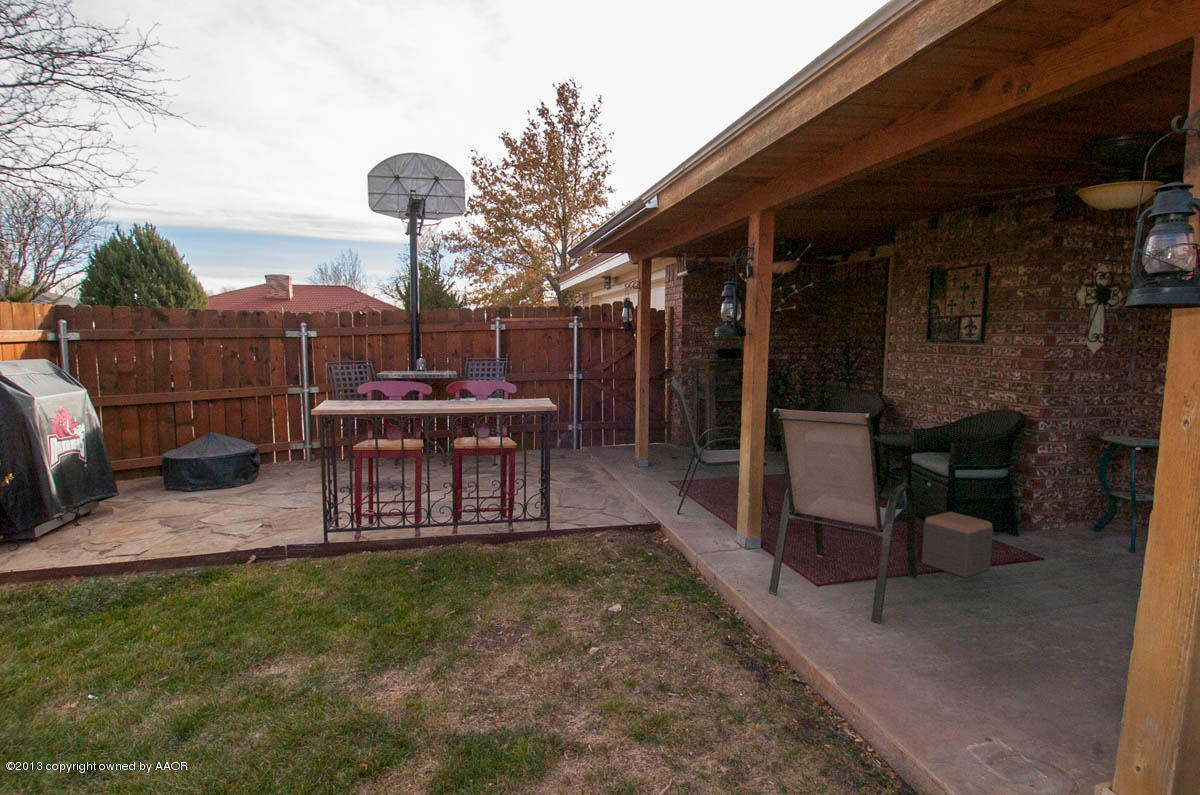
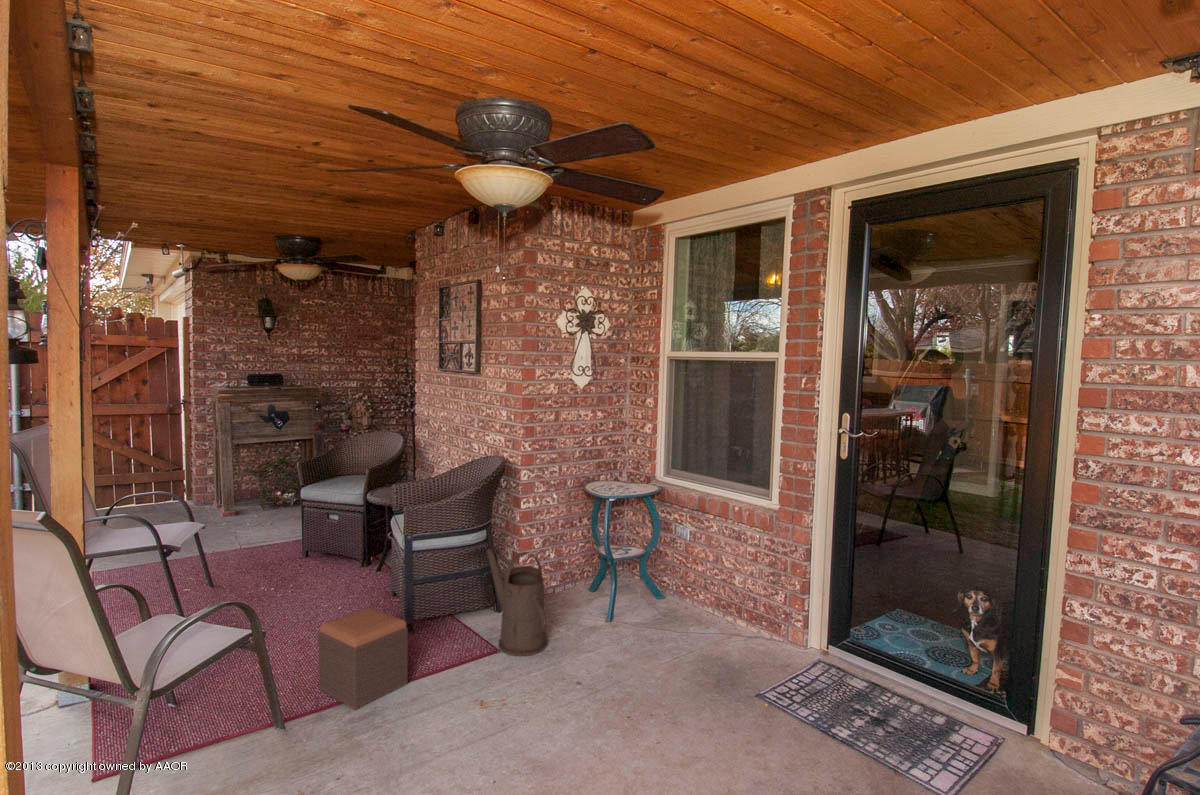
watering can: none [1015,482,1103,566] -> present [487,549,547,656]

